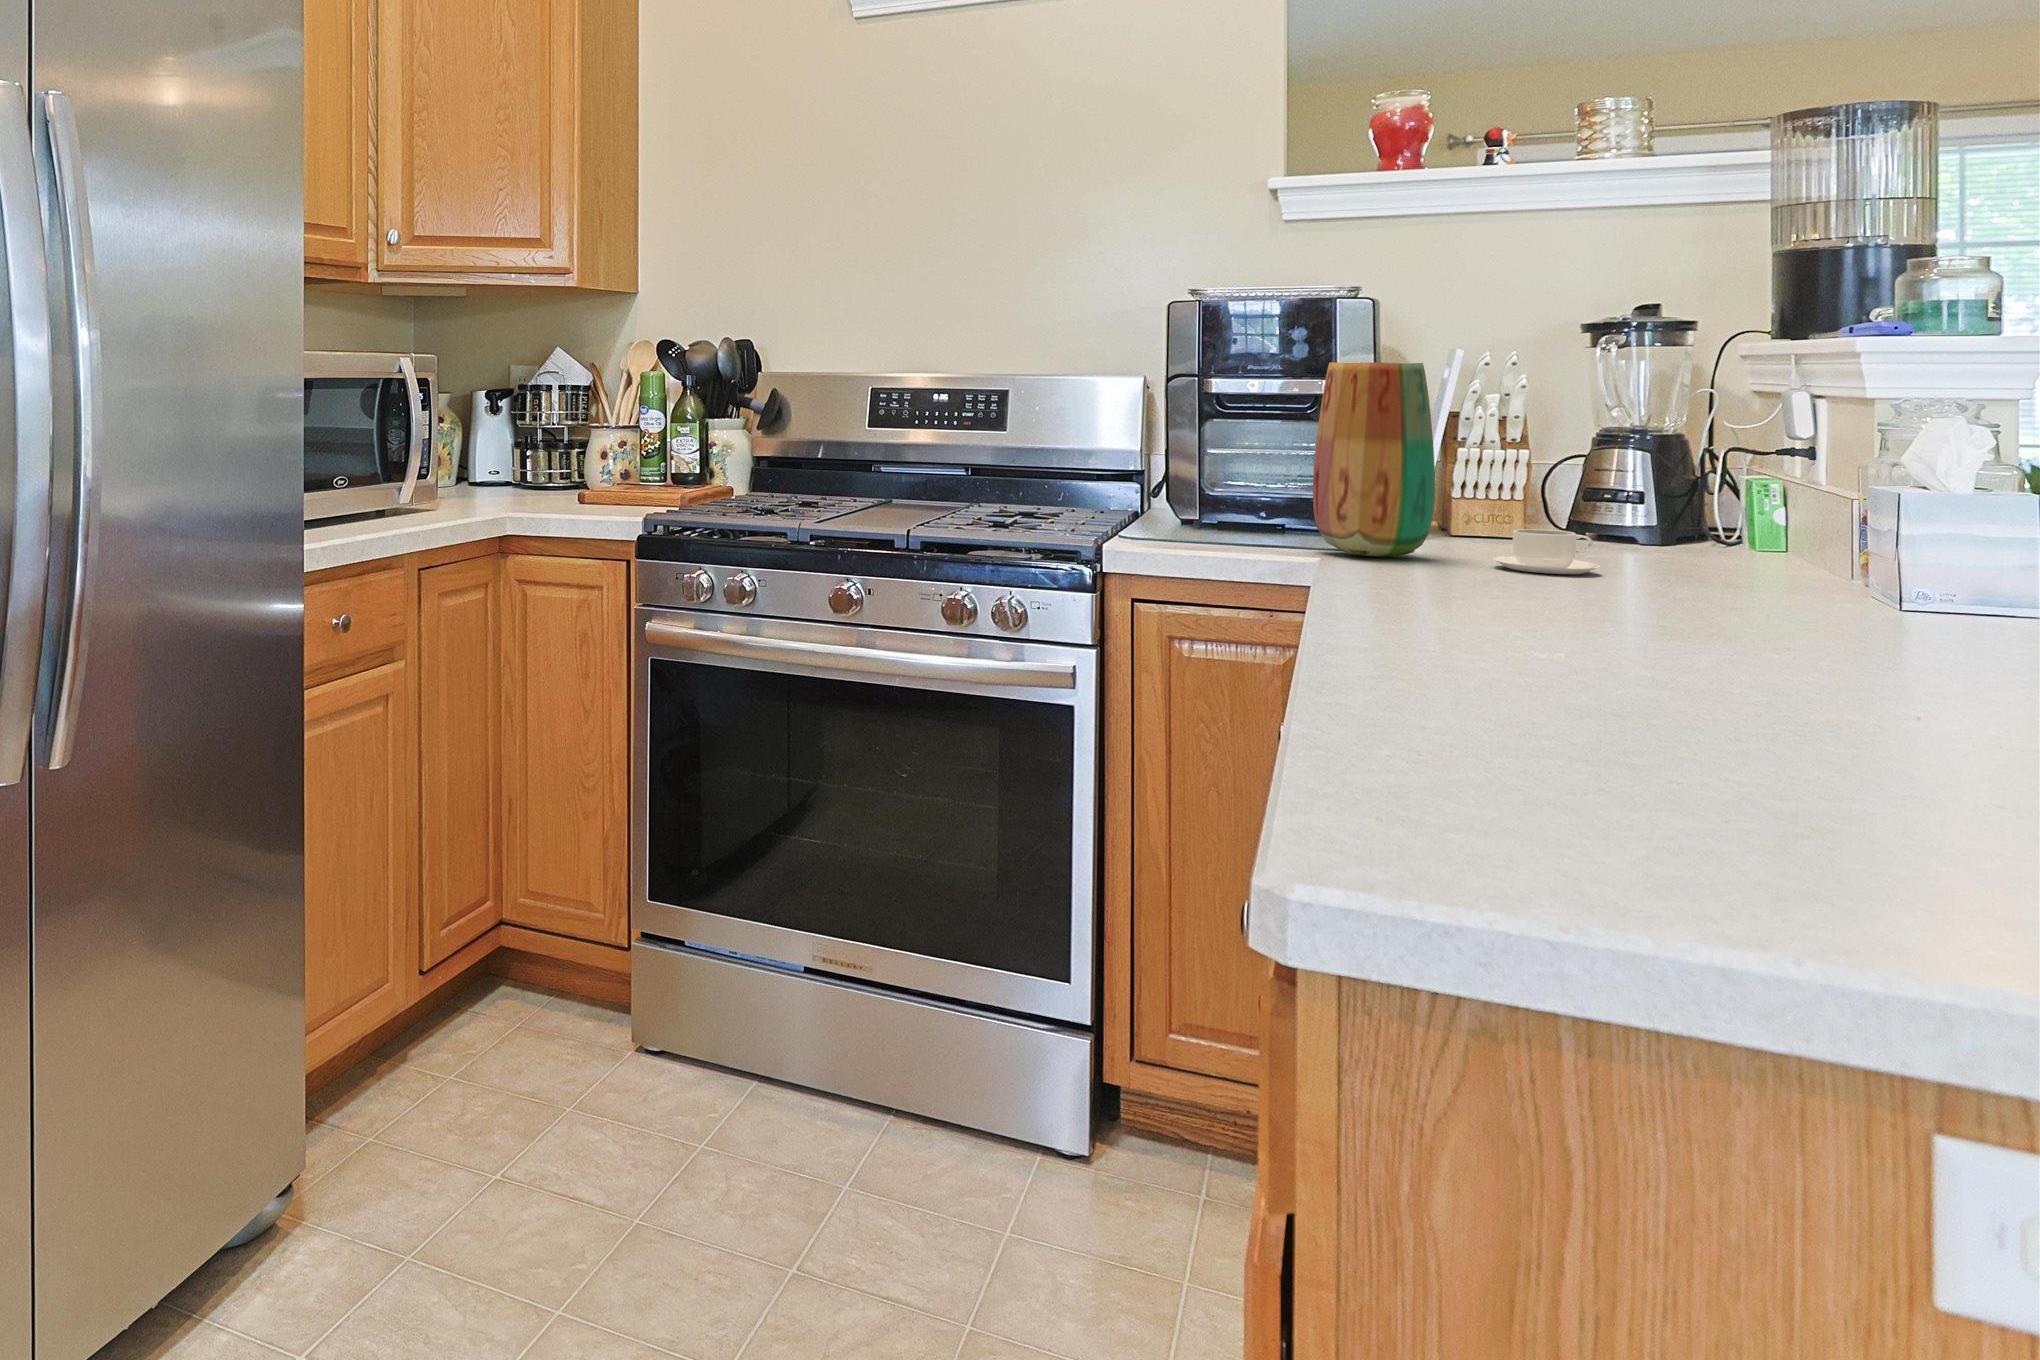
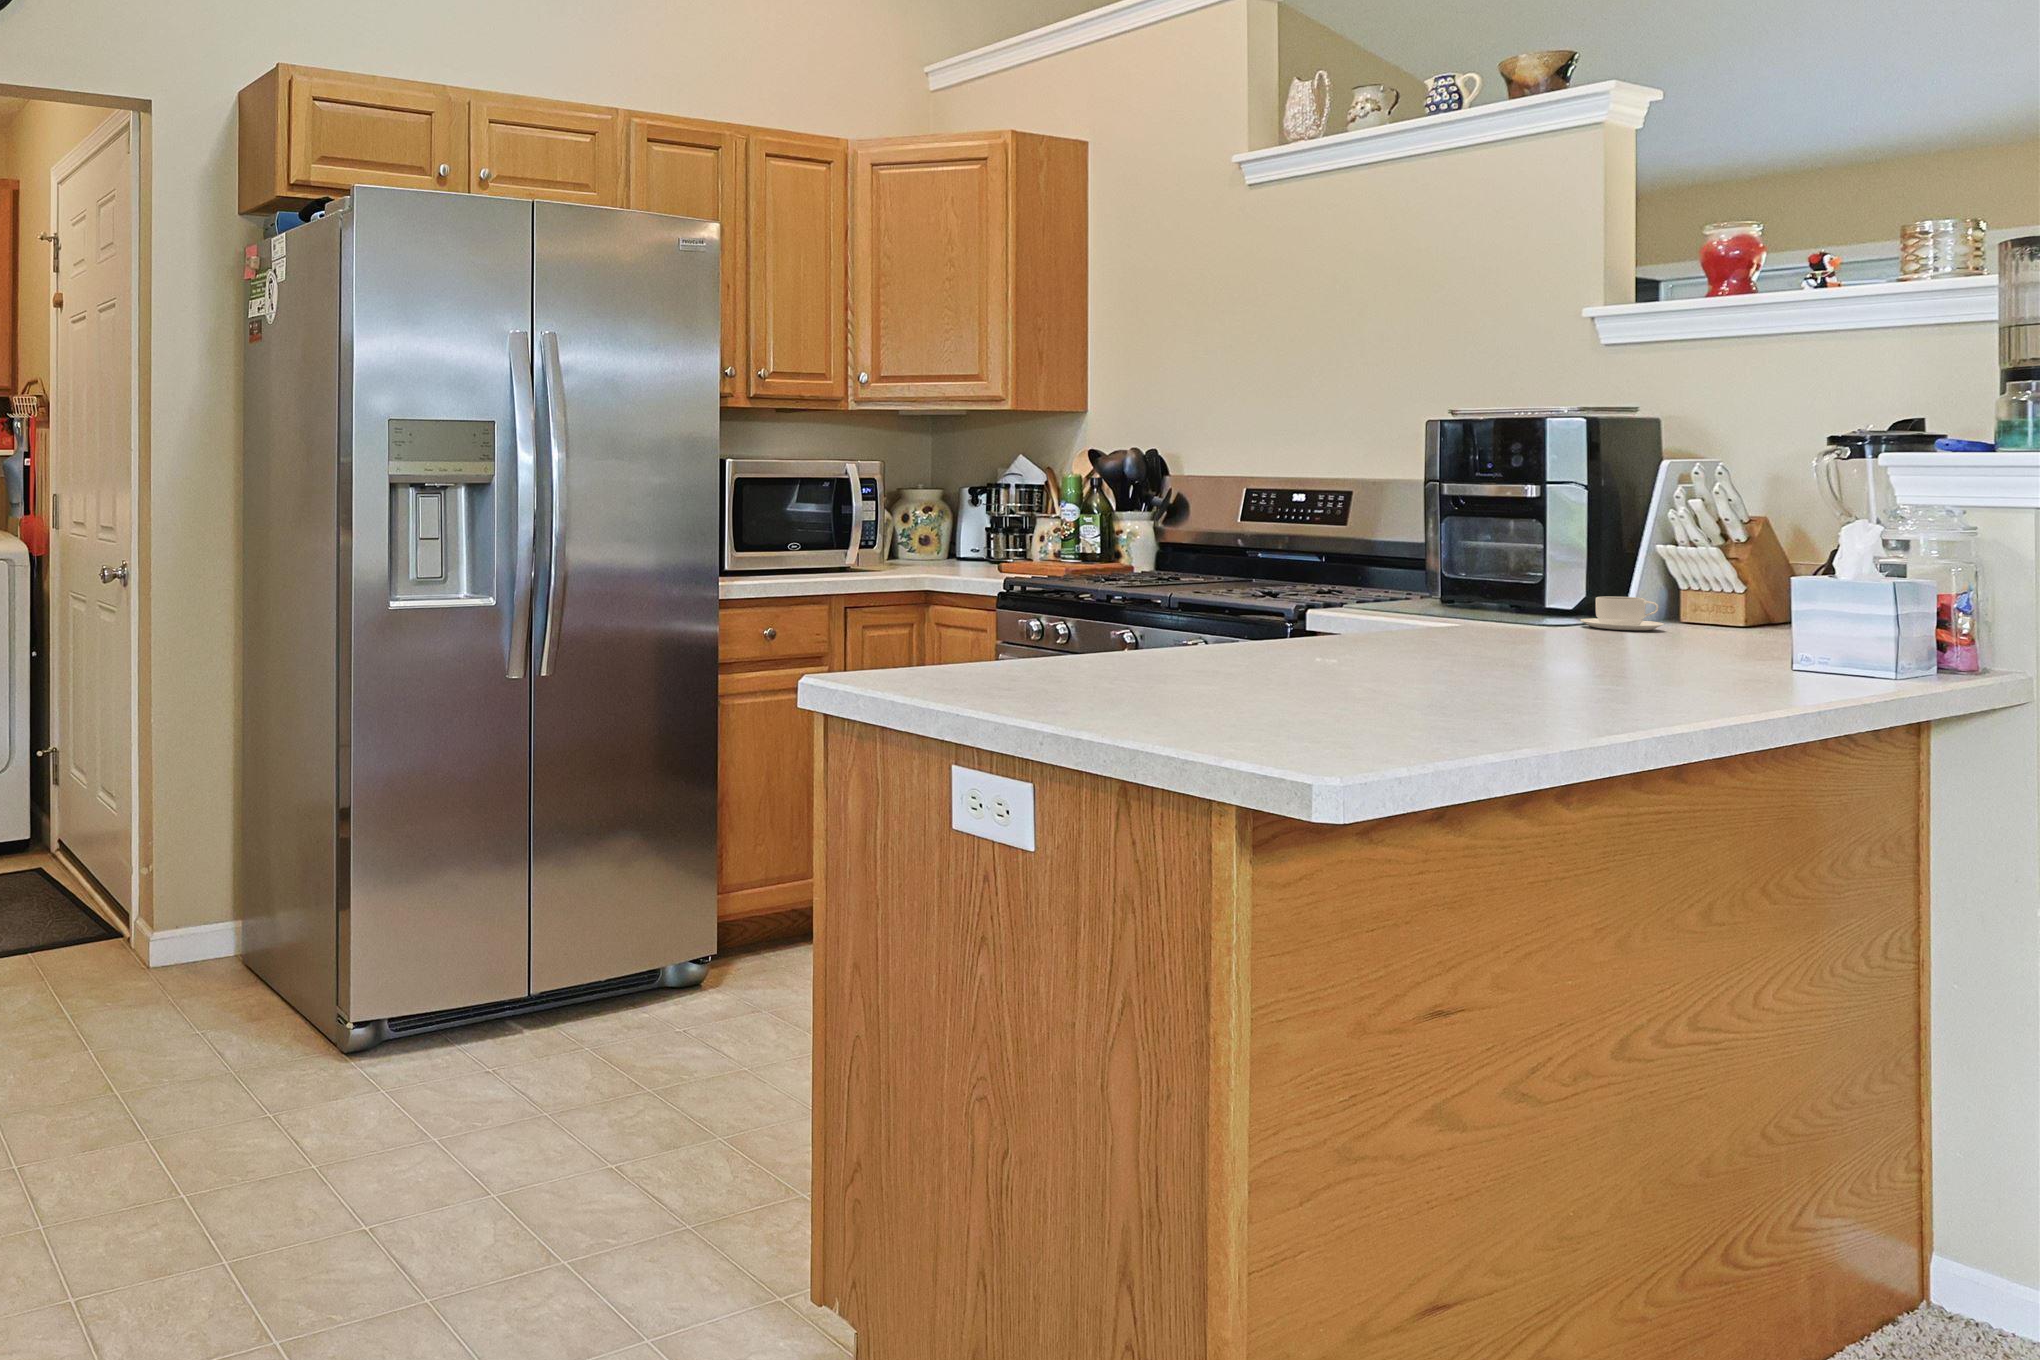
vase: present [1313,362,1435,556] -> none [1467,466,1558,617]

